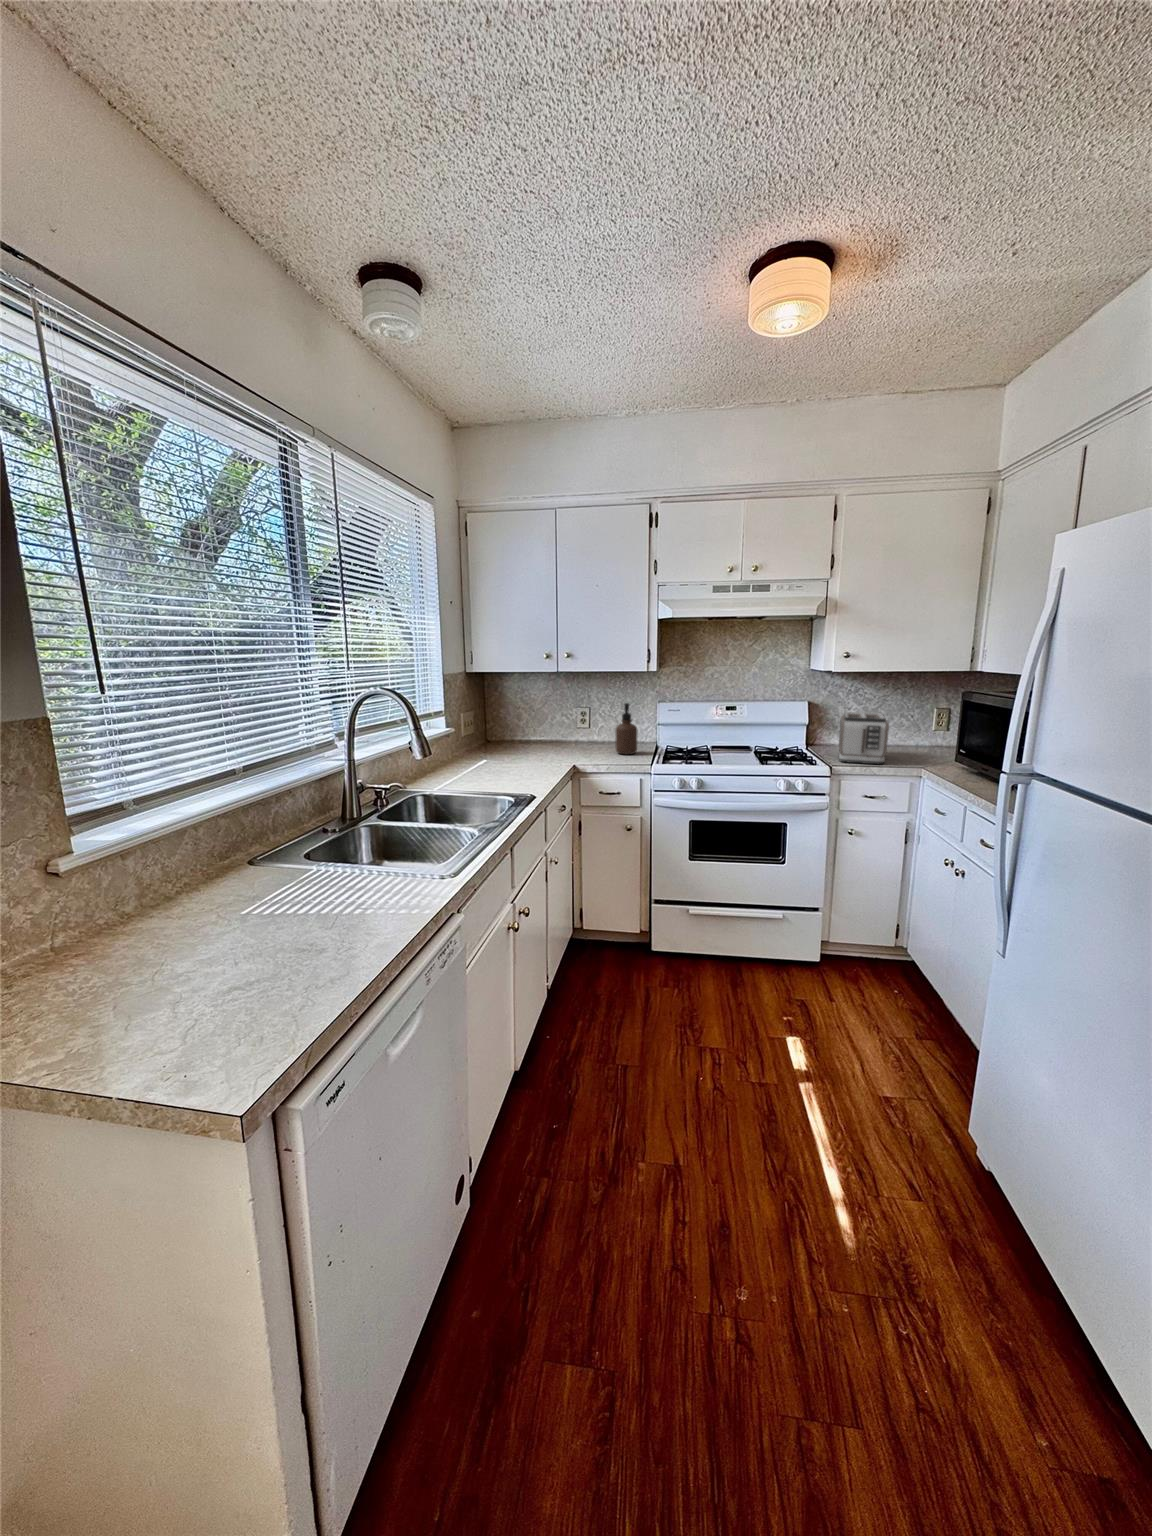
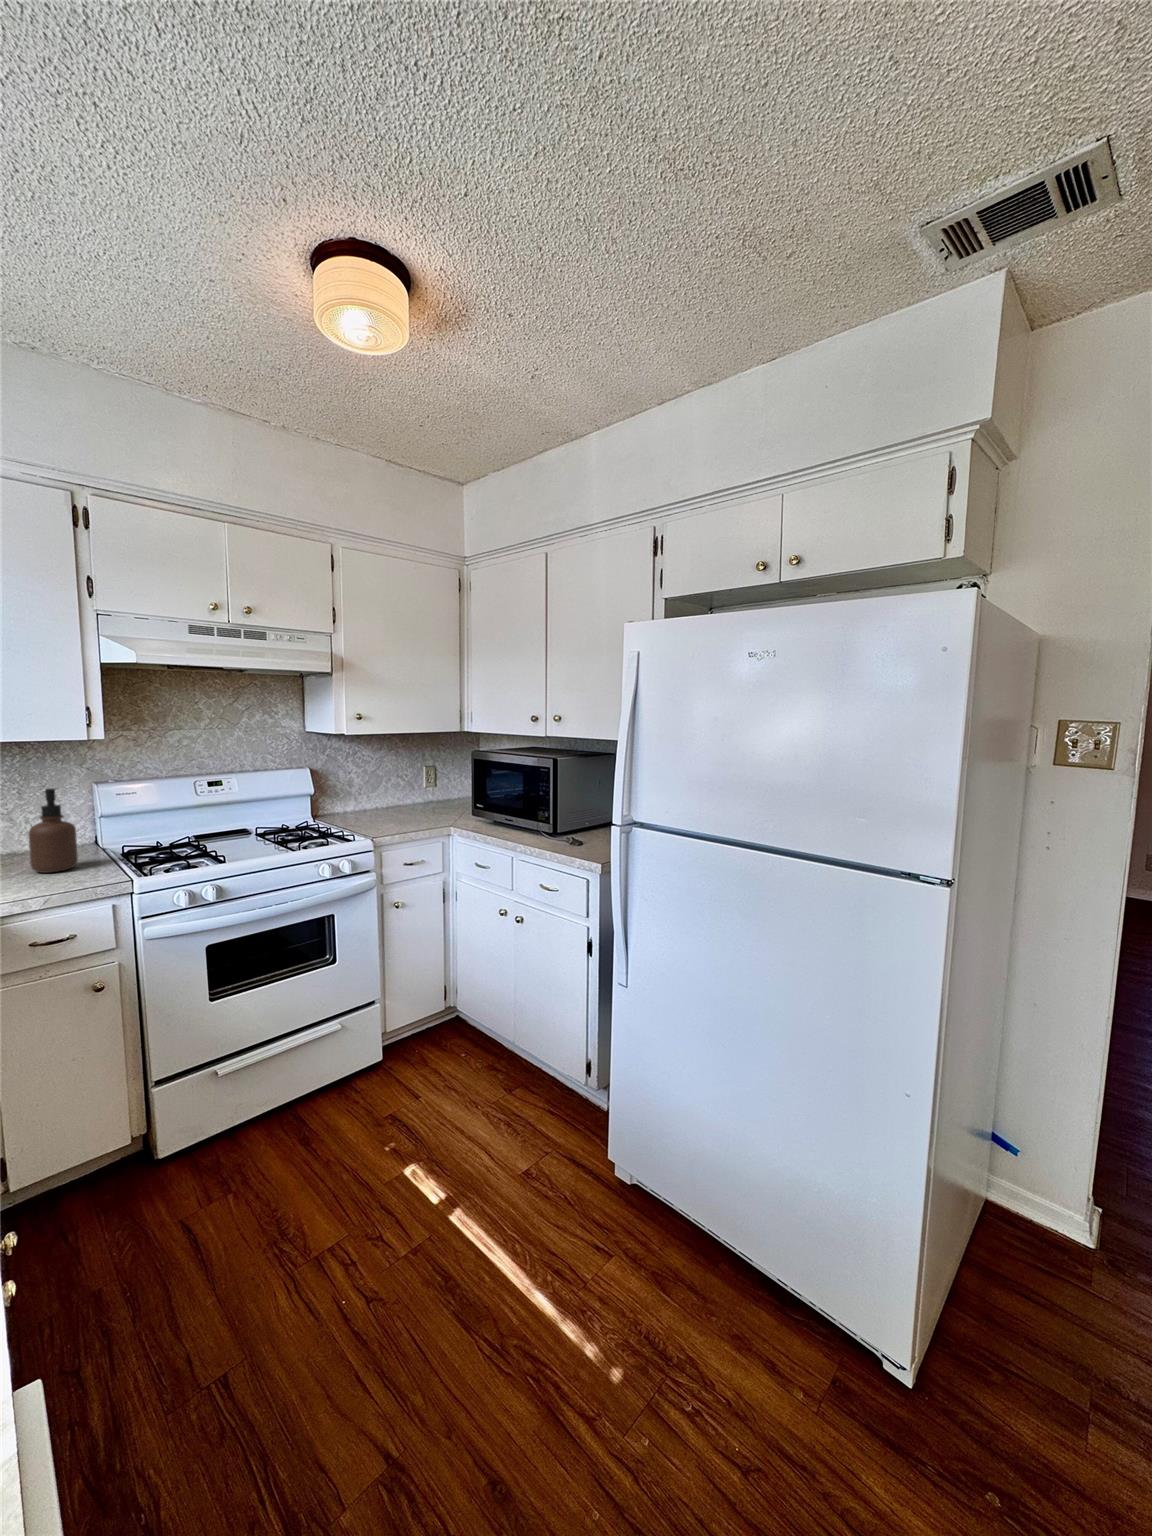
toaster: present [839,712,889,764] -> none [350,776,413,832]

